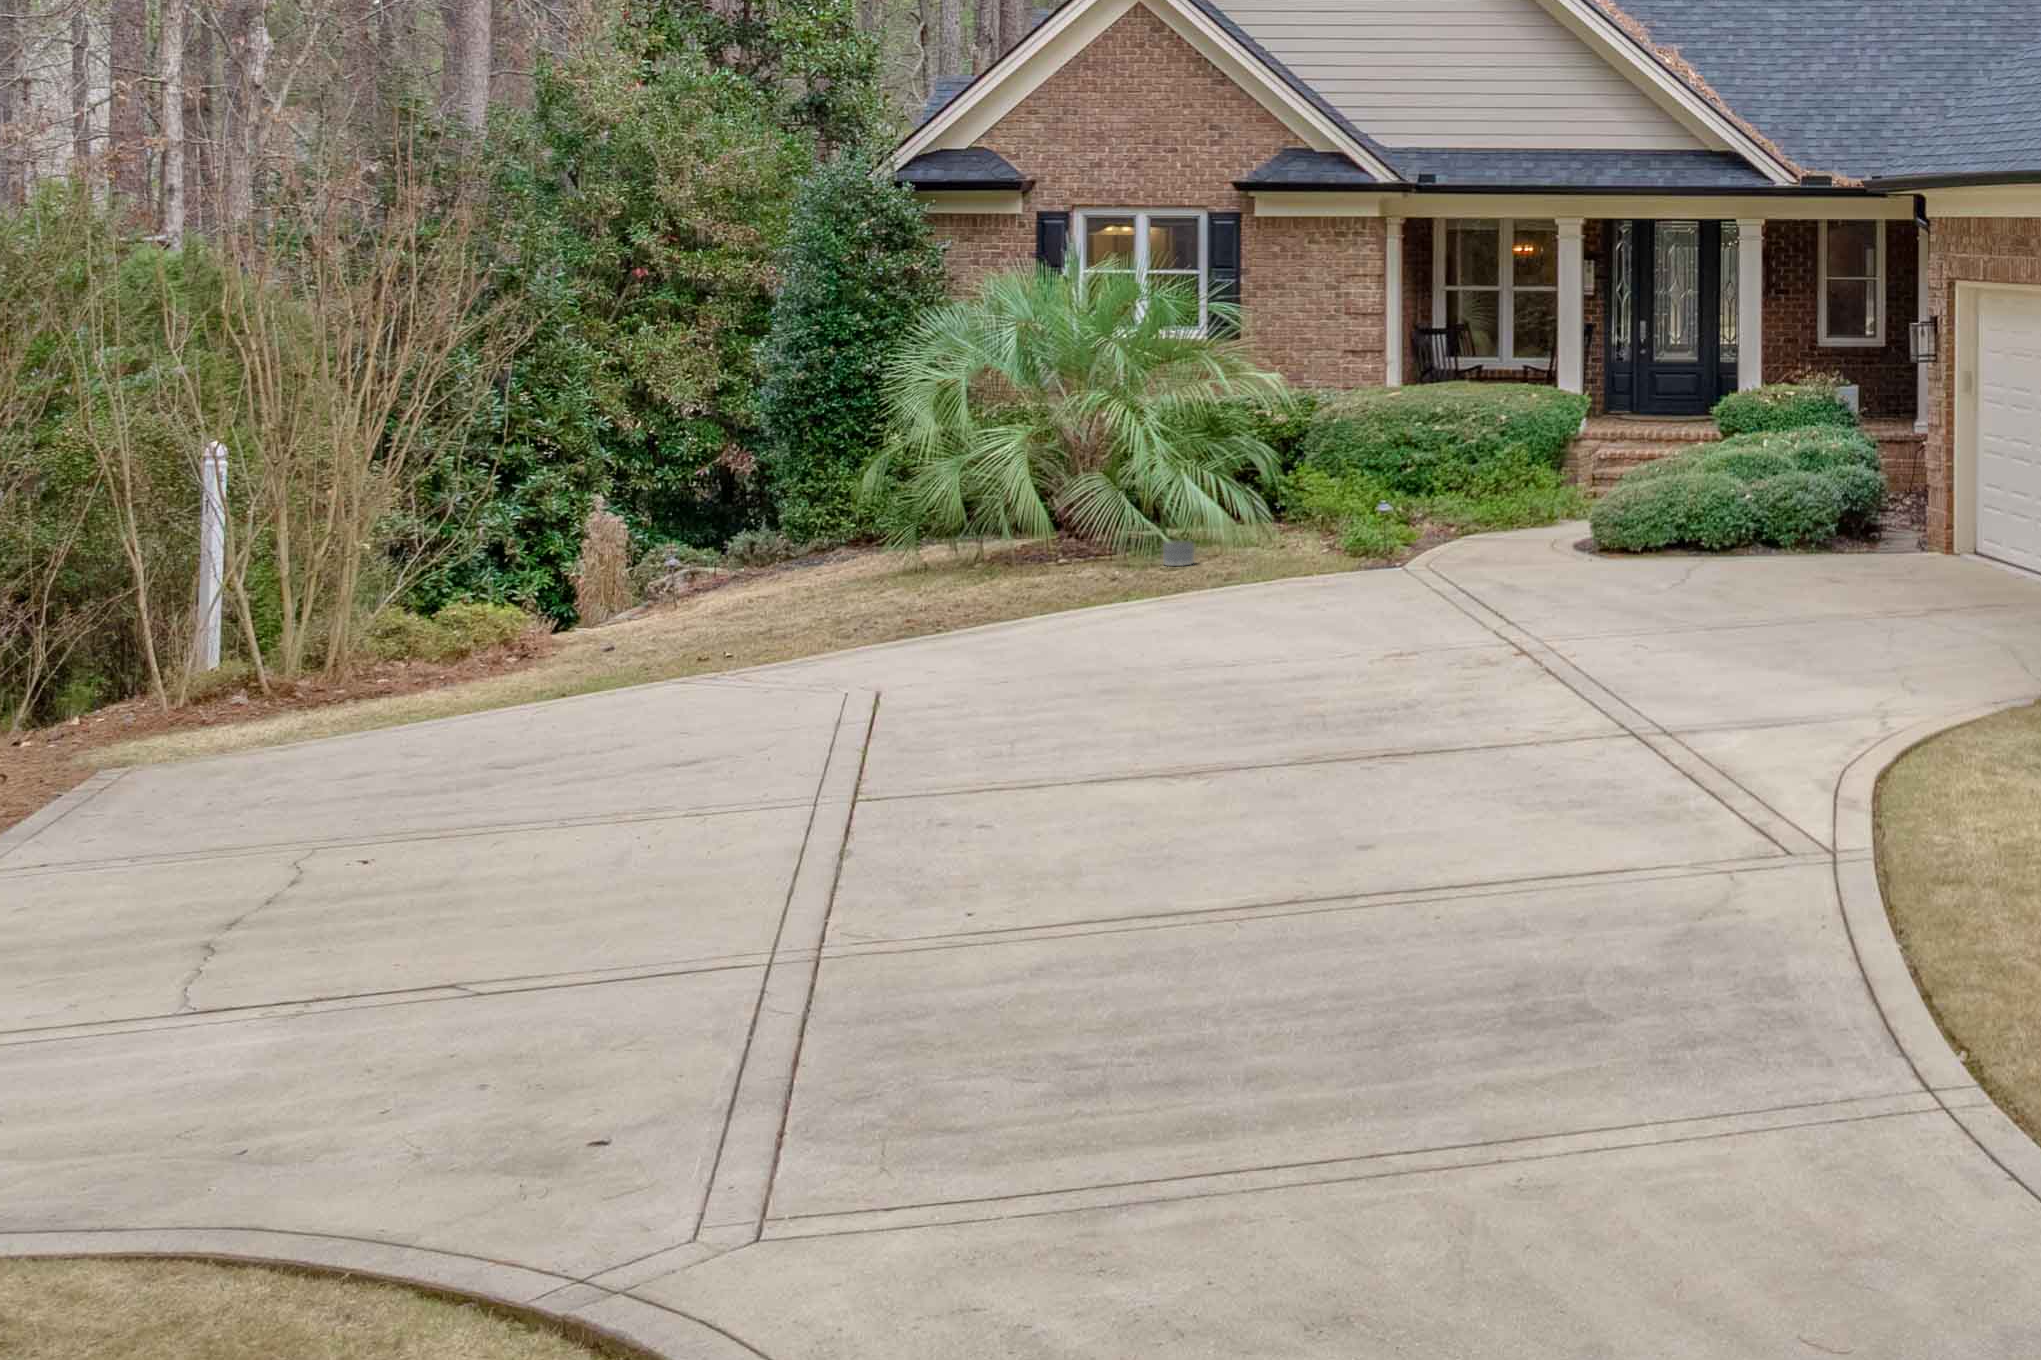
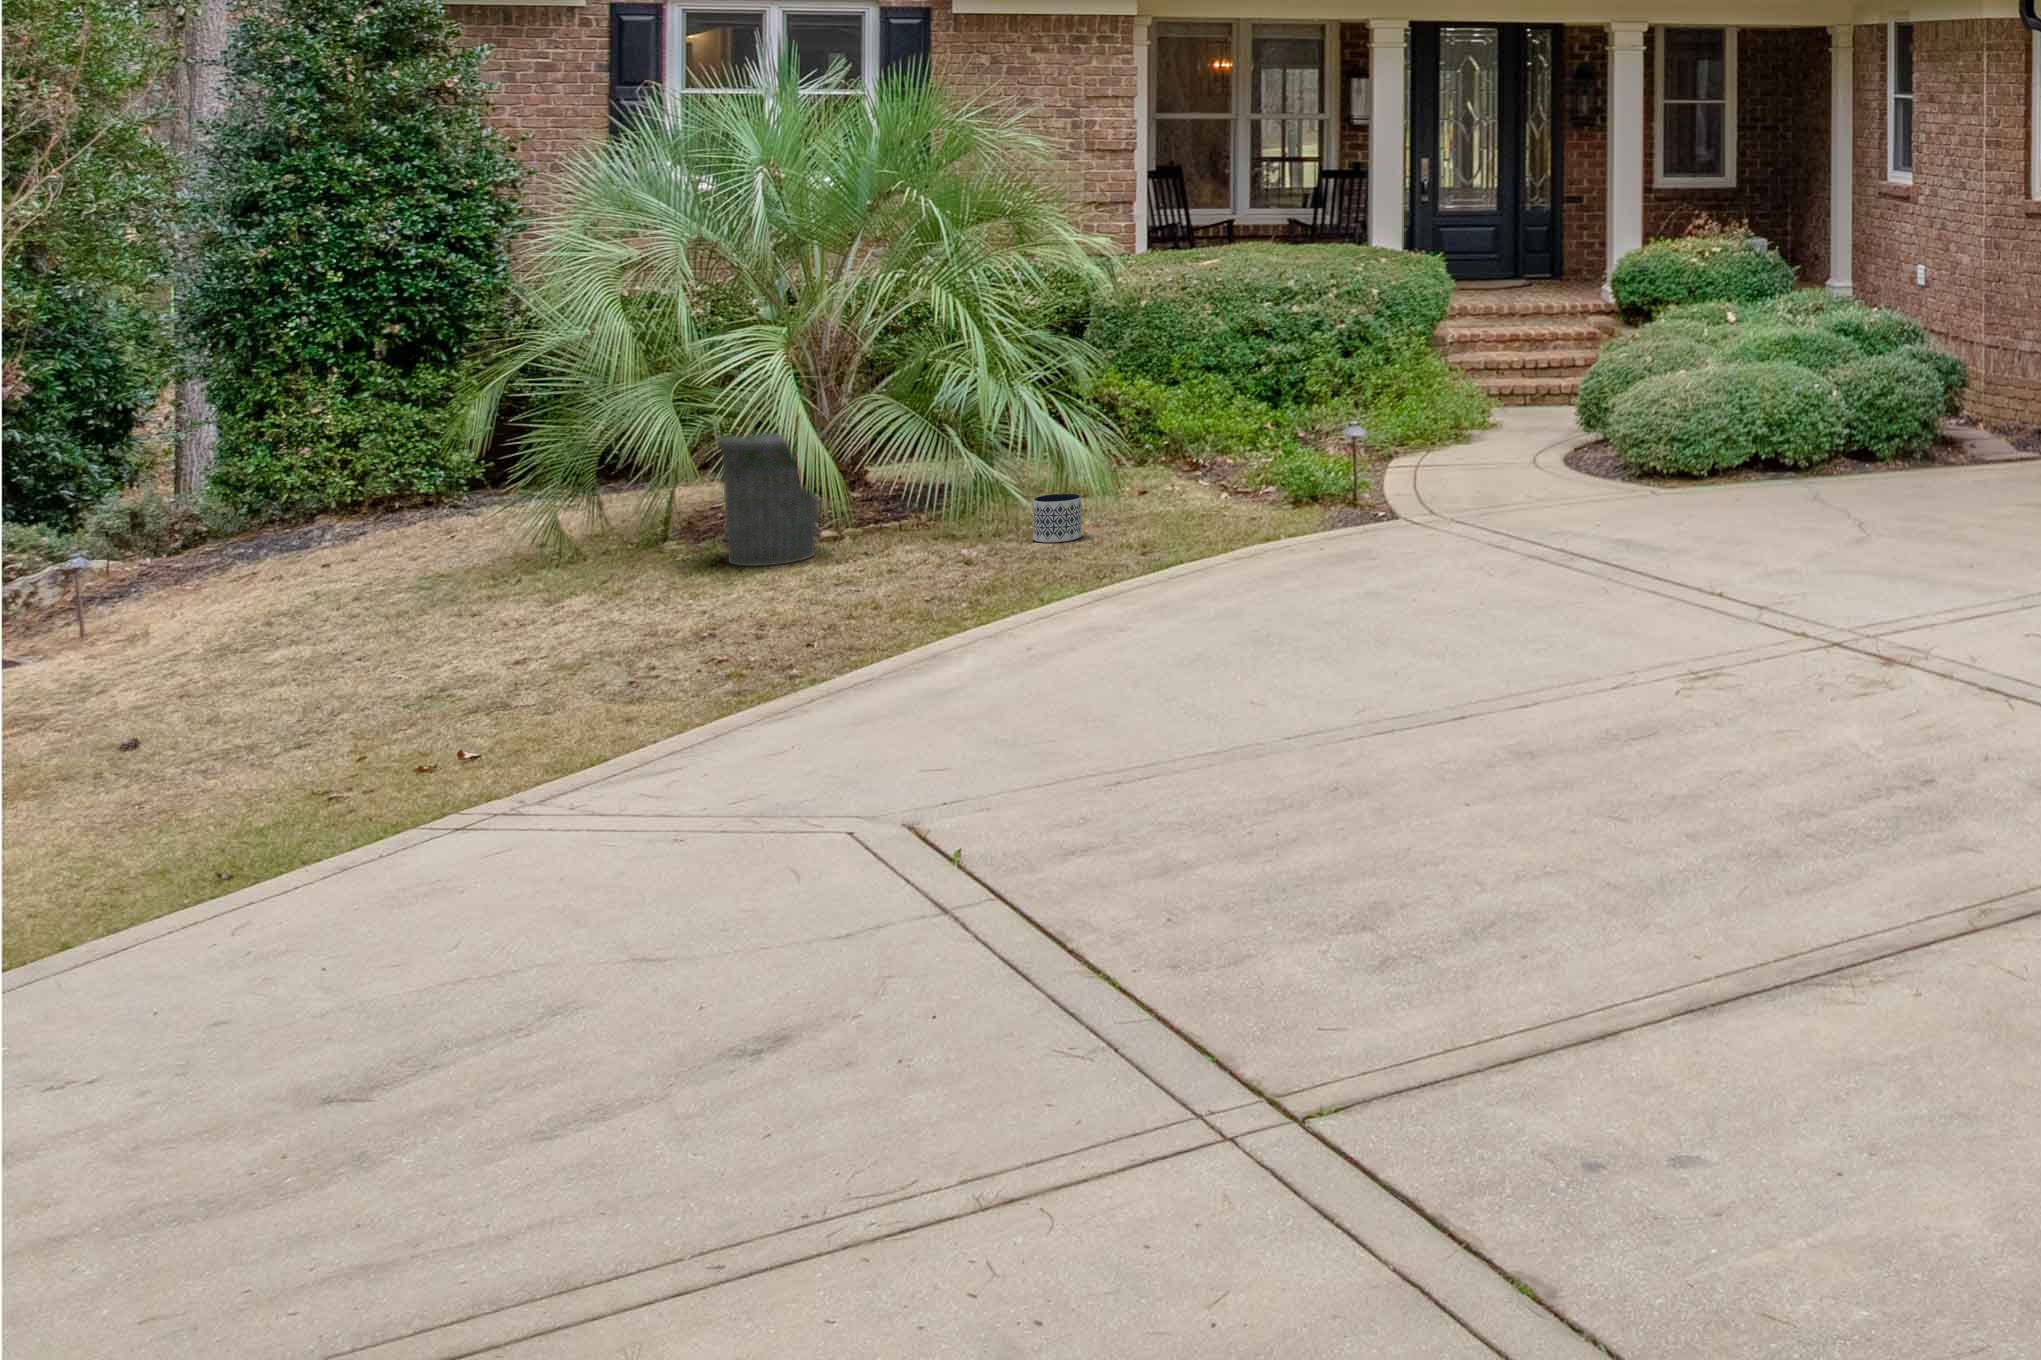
trash can: none [981,477,1046,567] -> present [718,433,826,566]

